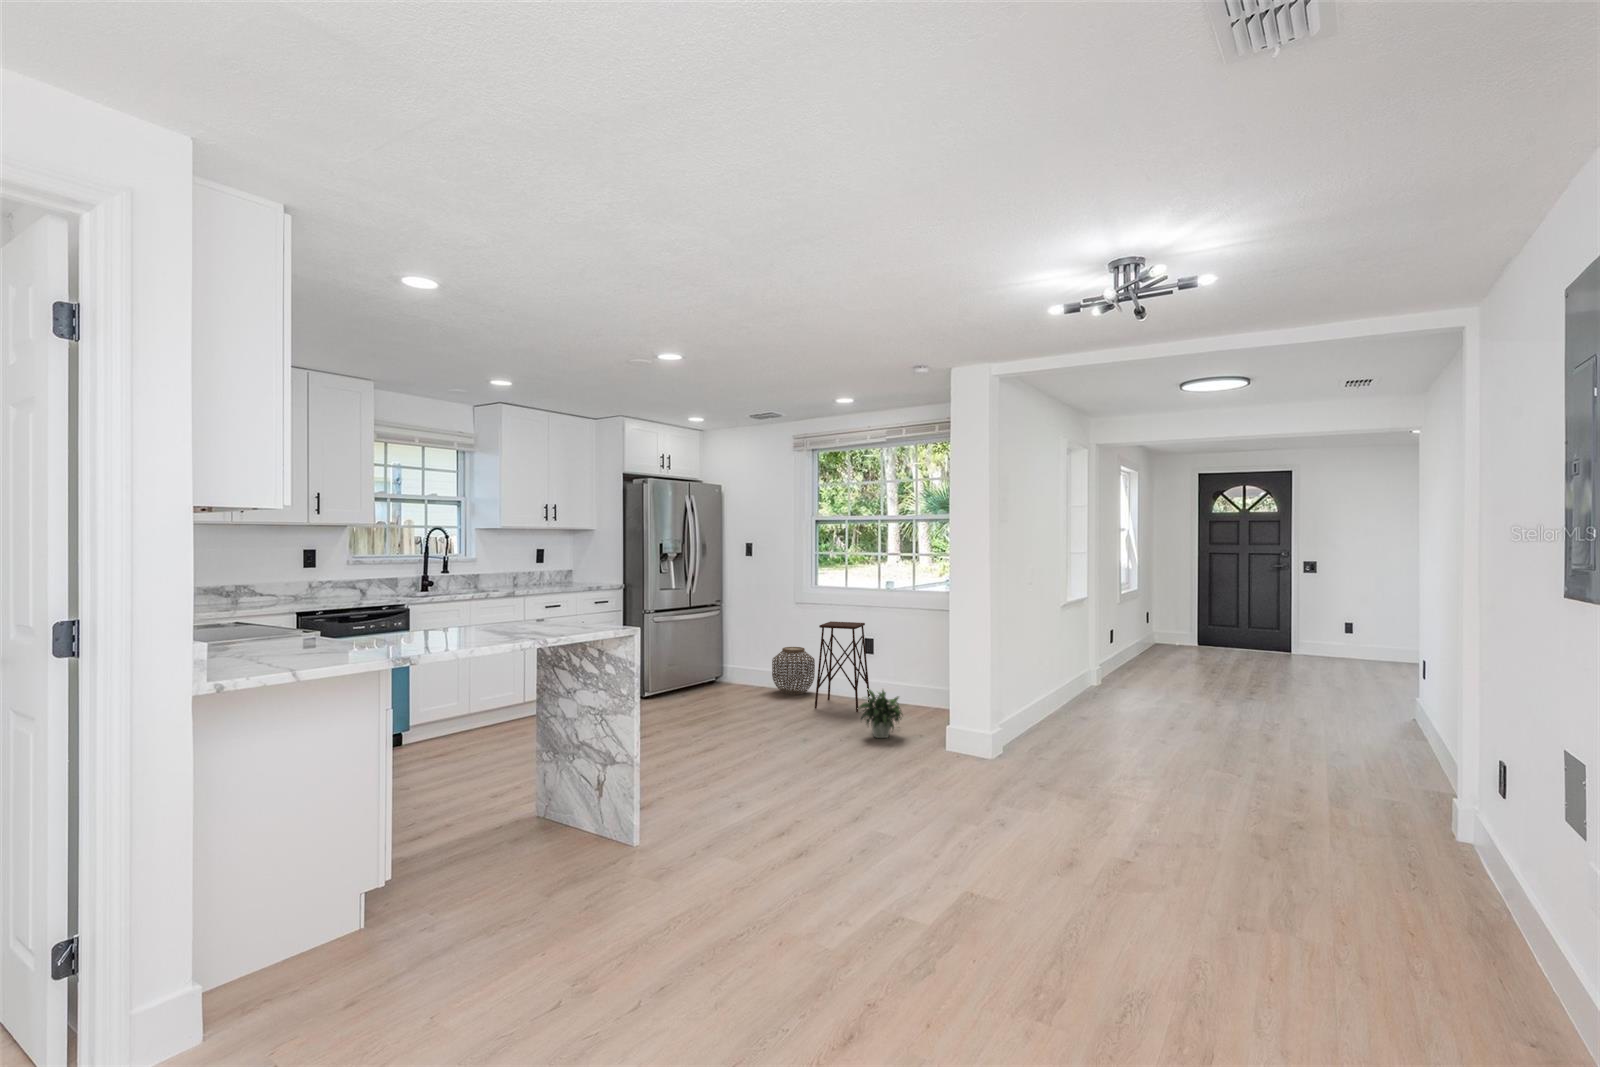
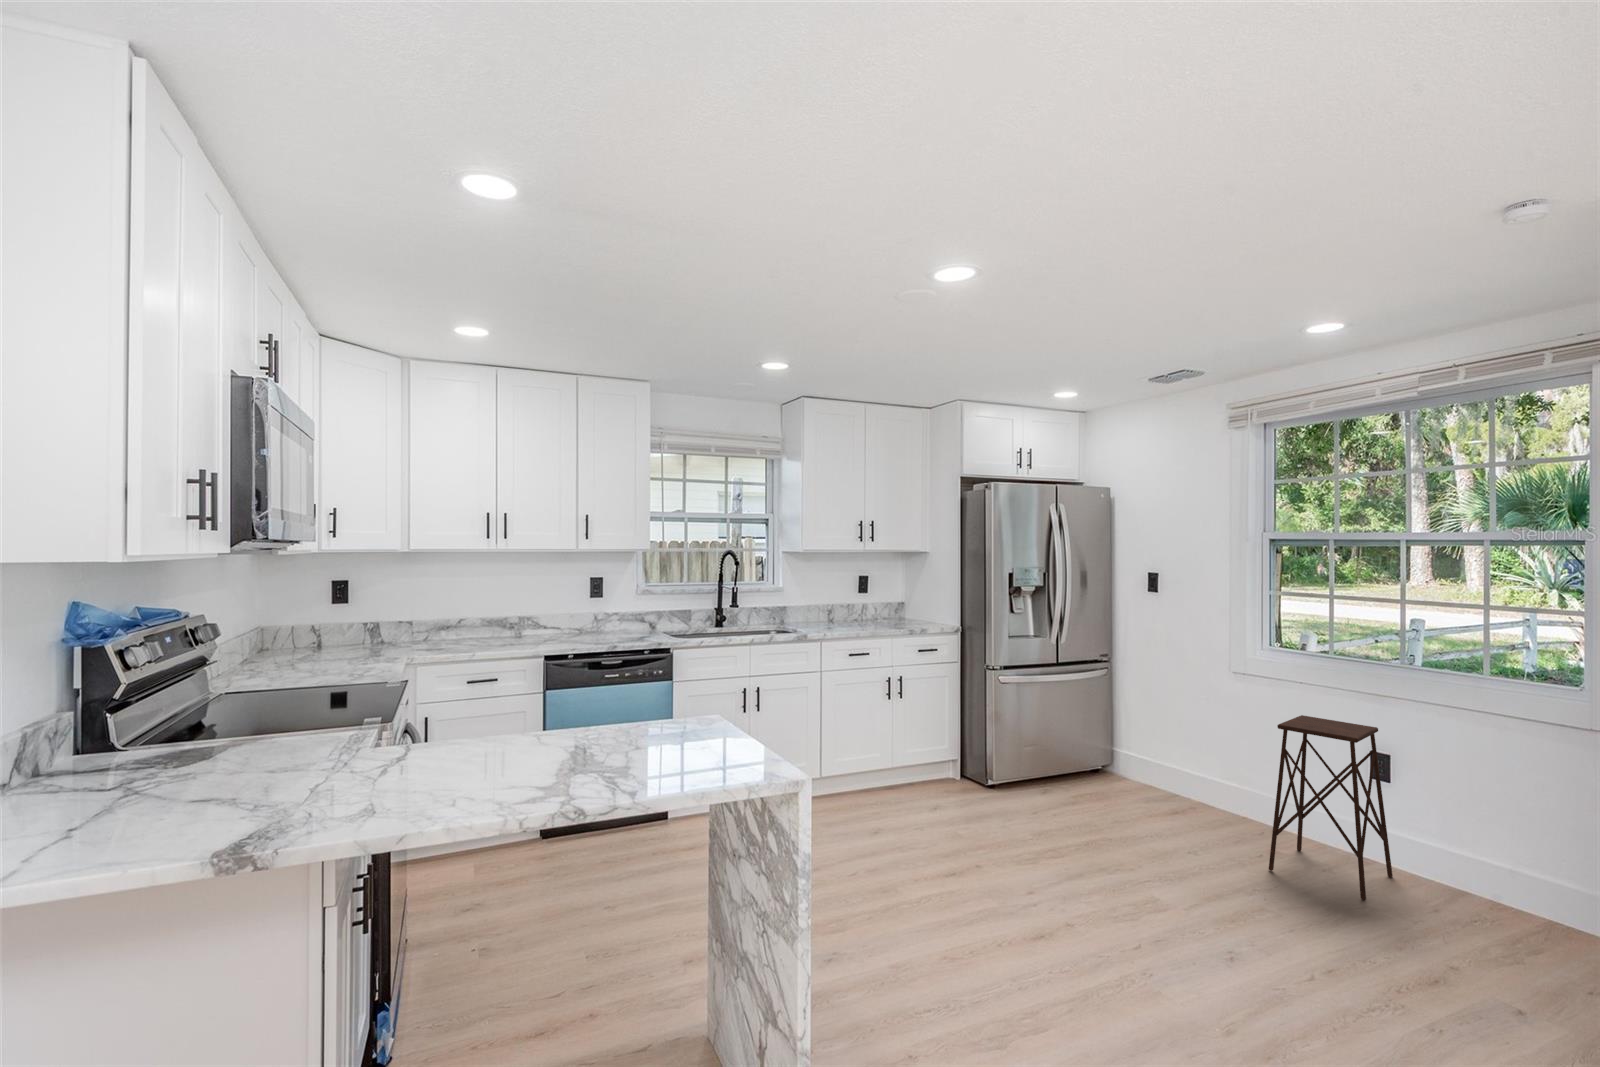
woven basket: present [772,647,815,695] -> none [1190,742,1270,825]
potted plant: present [859,689,902,738] -> none [1366,882,1495,1010]

